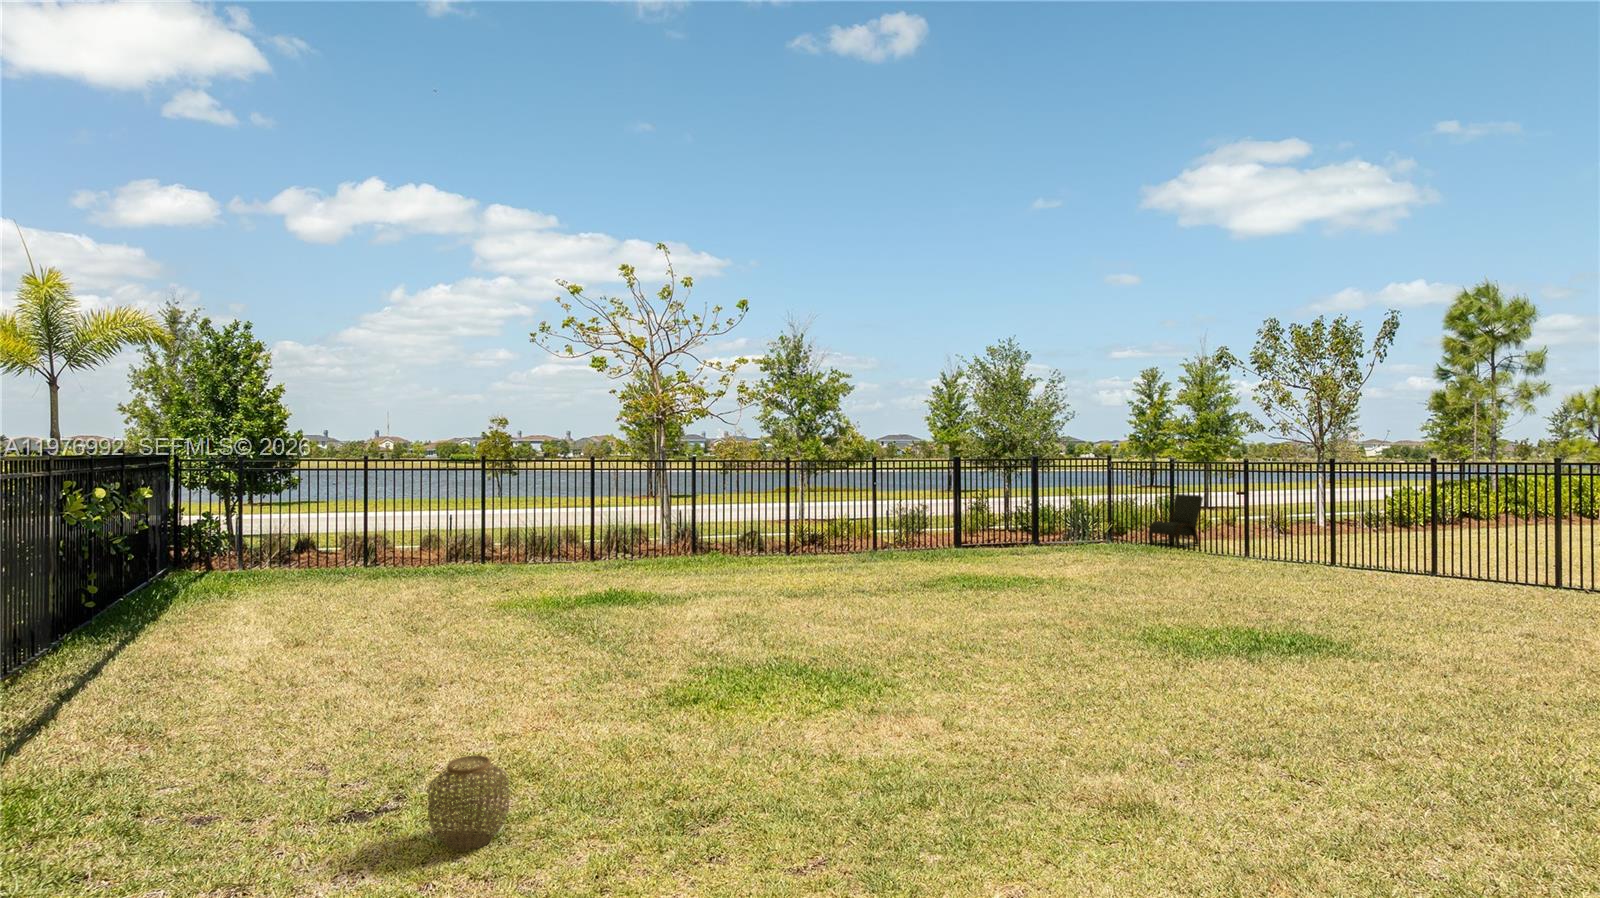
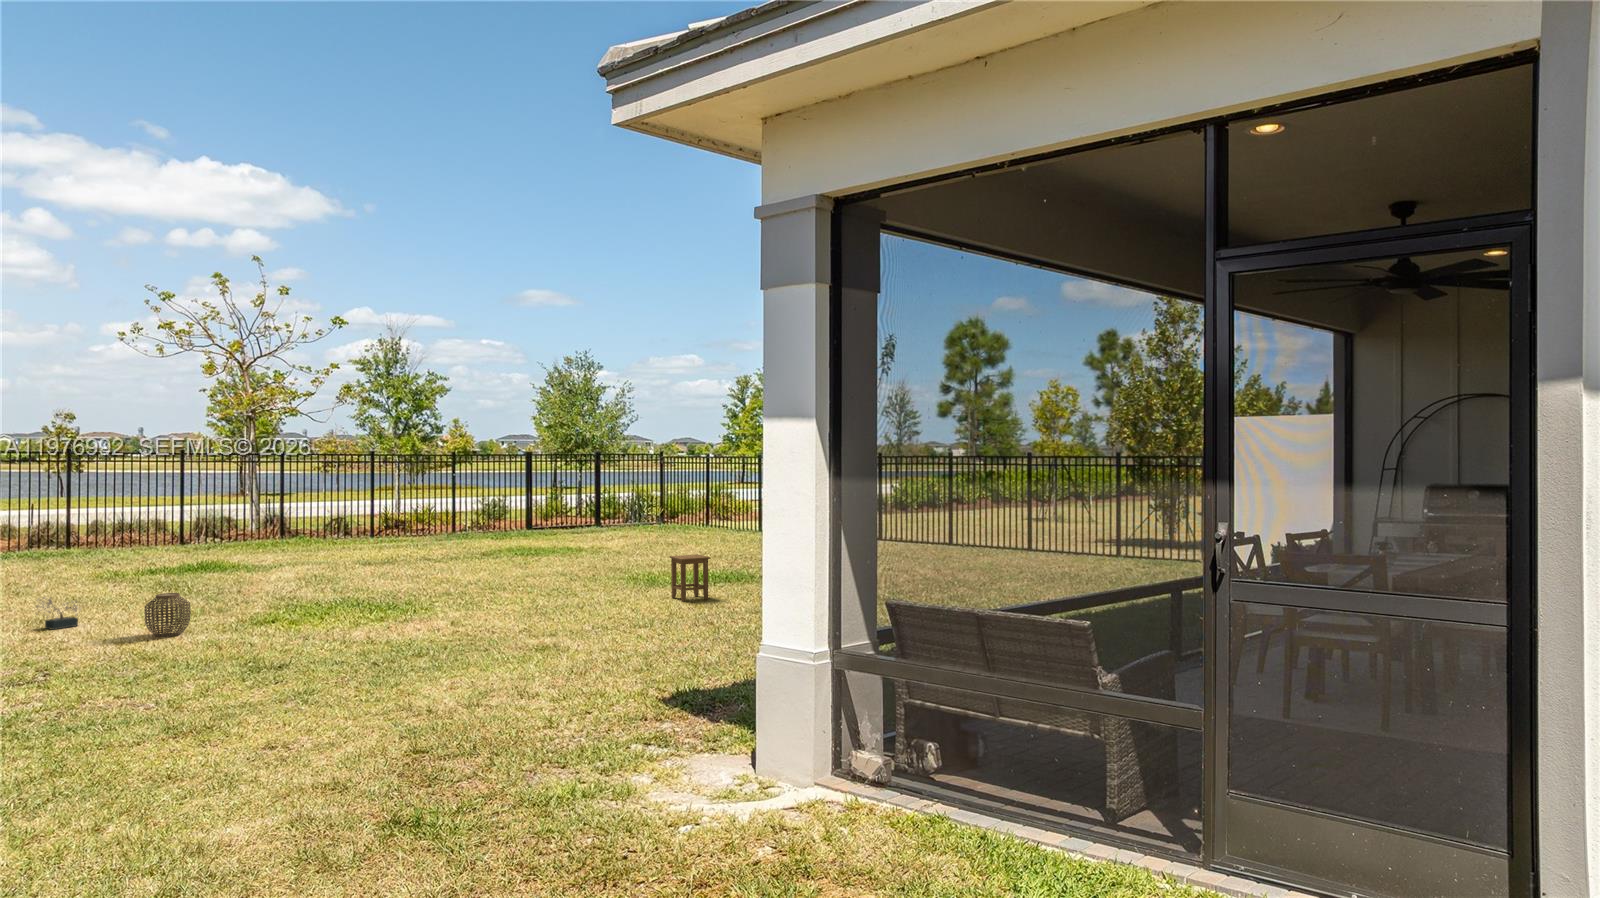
lounge chair: present [1148,494,1203,547] -> none [688,483,730,524]
stool: none [1391,691,1505,804] -> present [670,554,710,602]
decorative plant: none [295,726,371,786] -> present [36,597,78,630]

